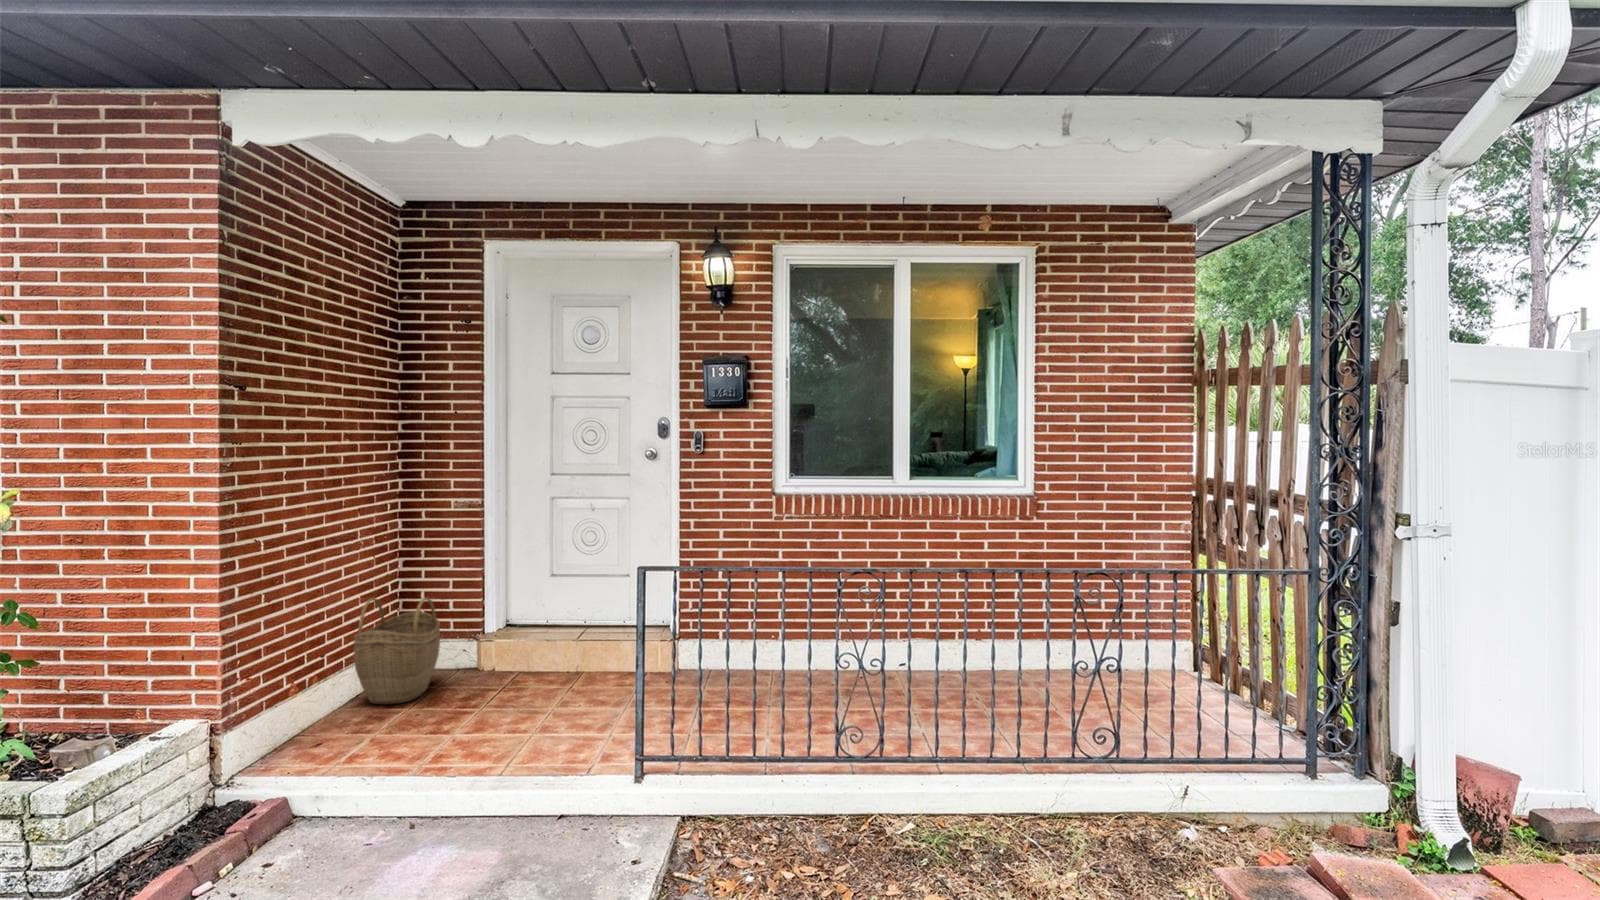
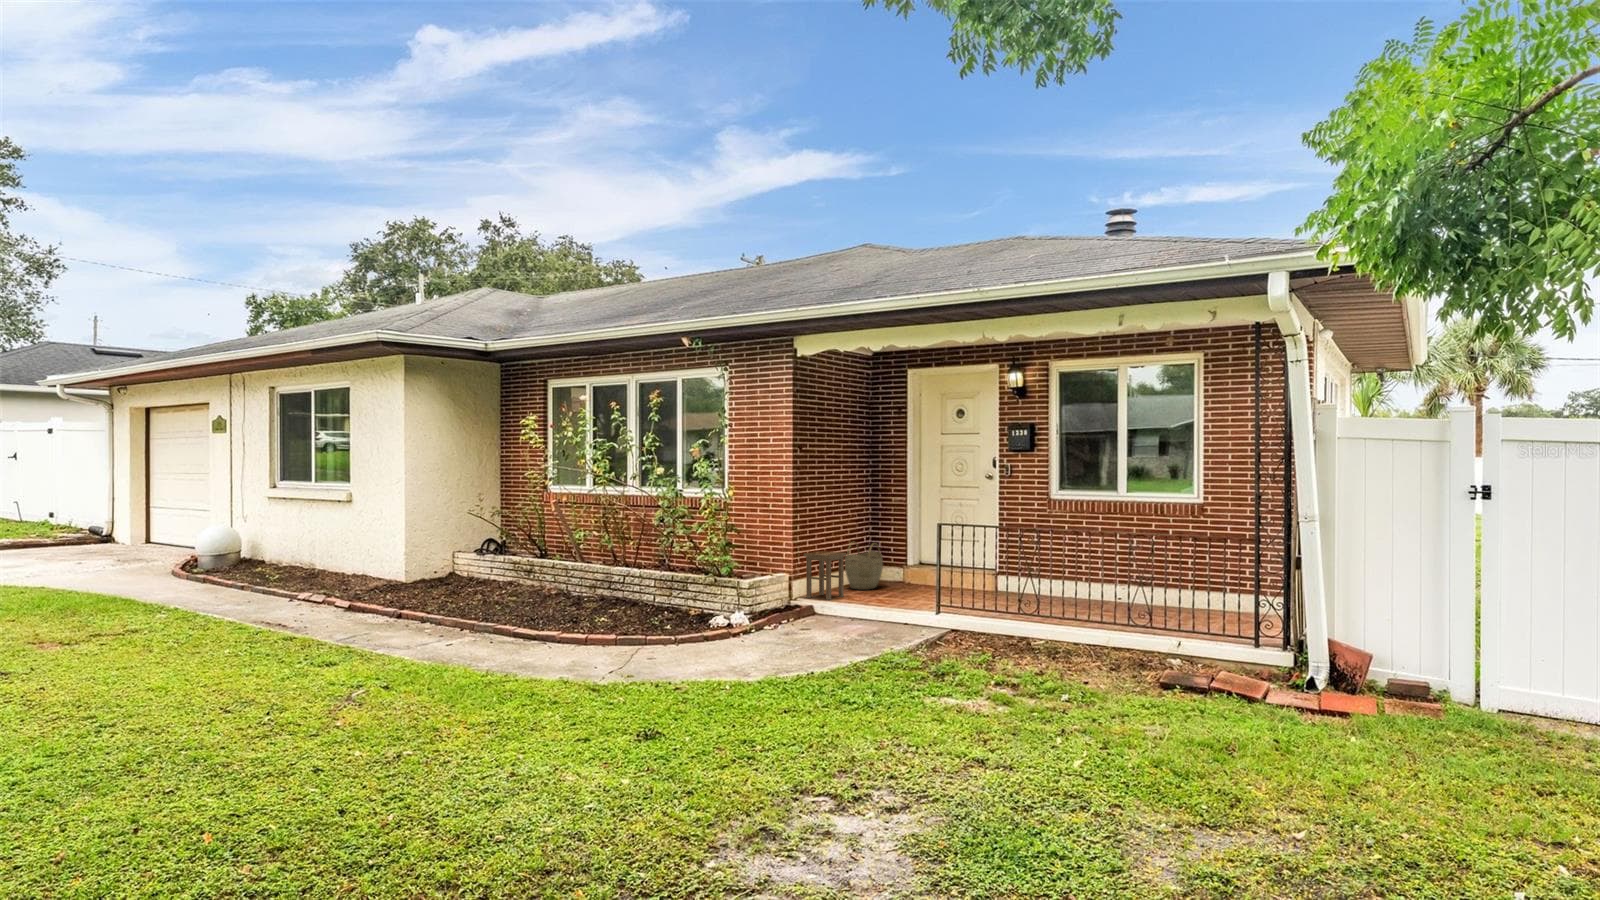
stool: none [250,639,369,770] -> present [804,551,846,600]

